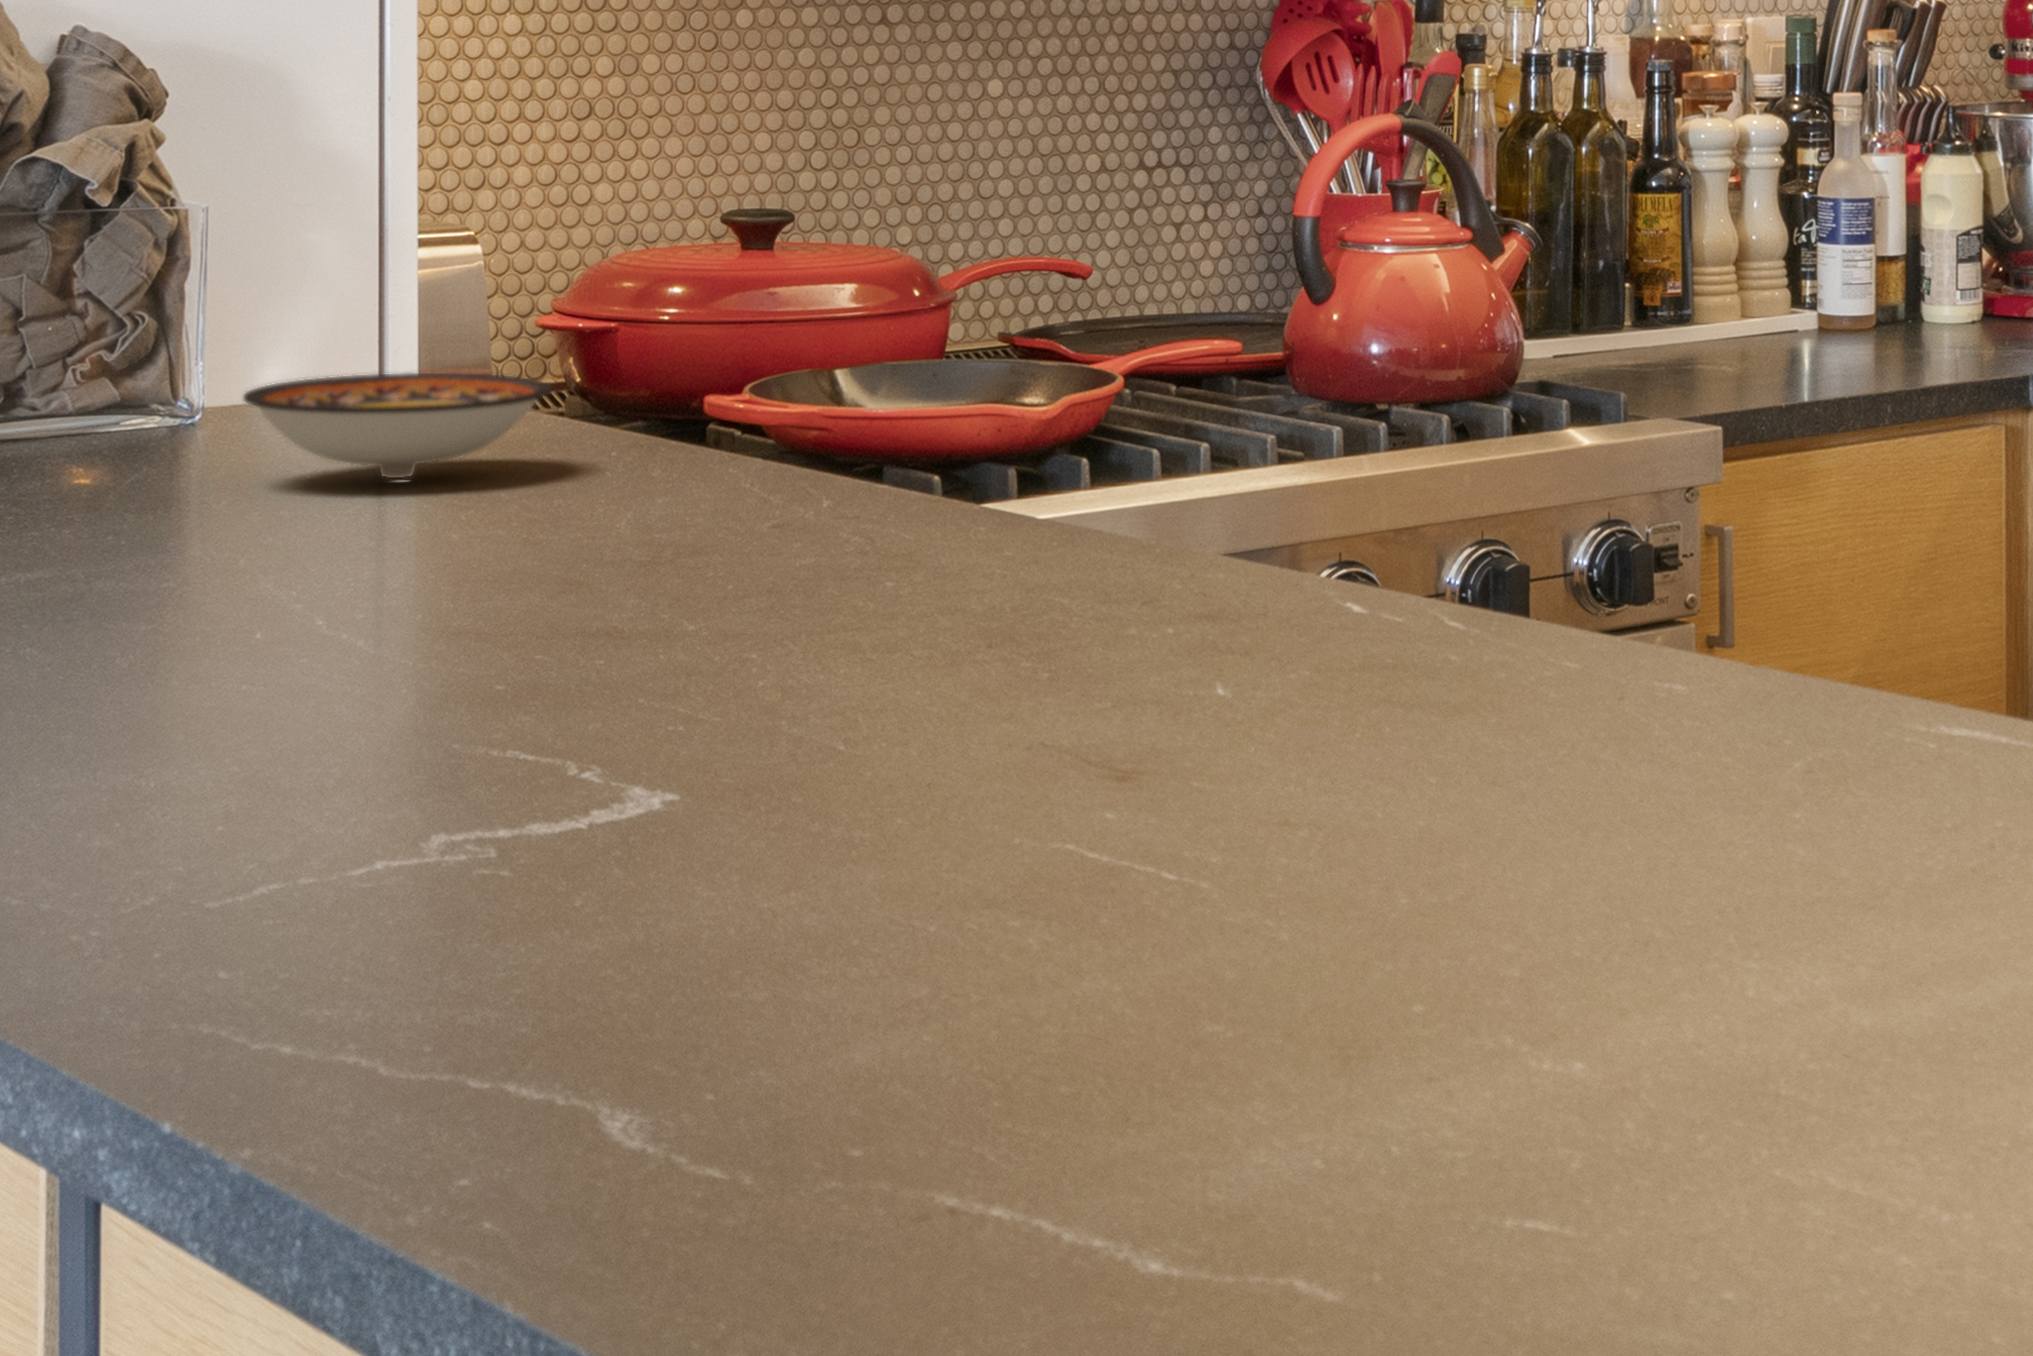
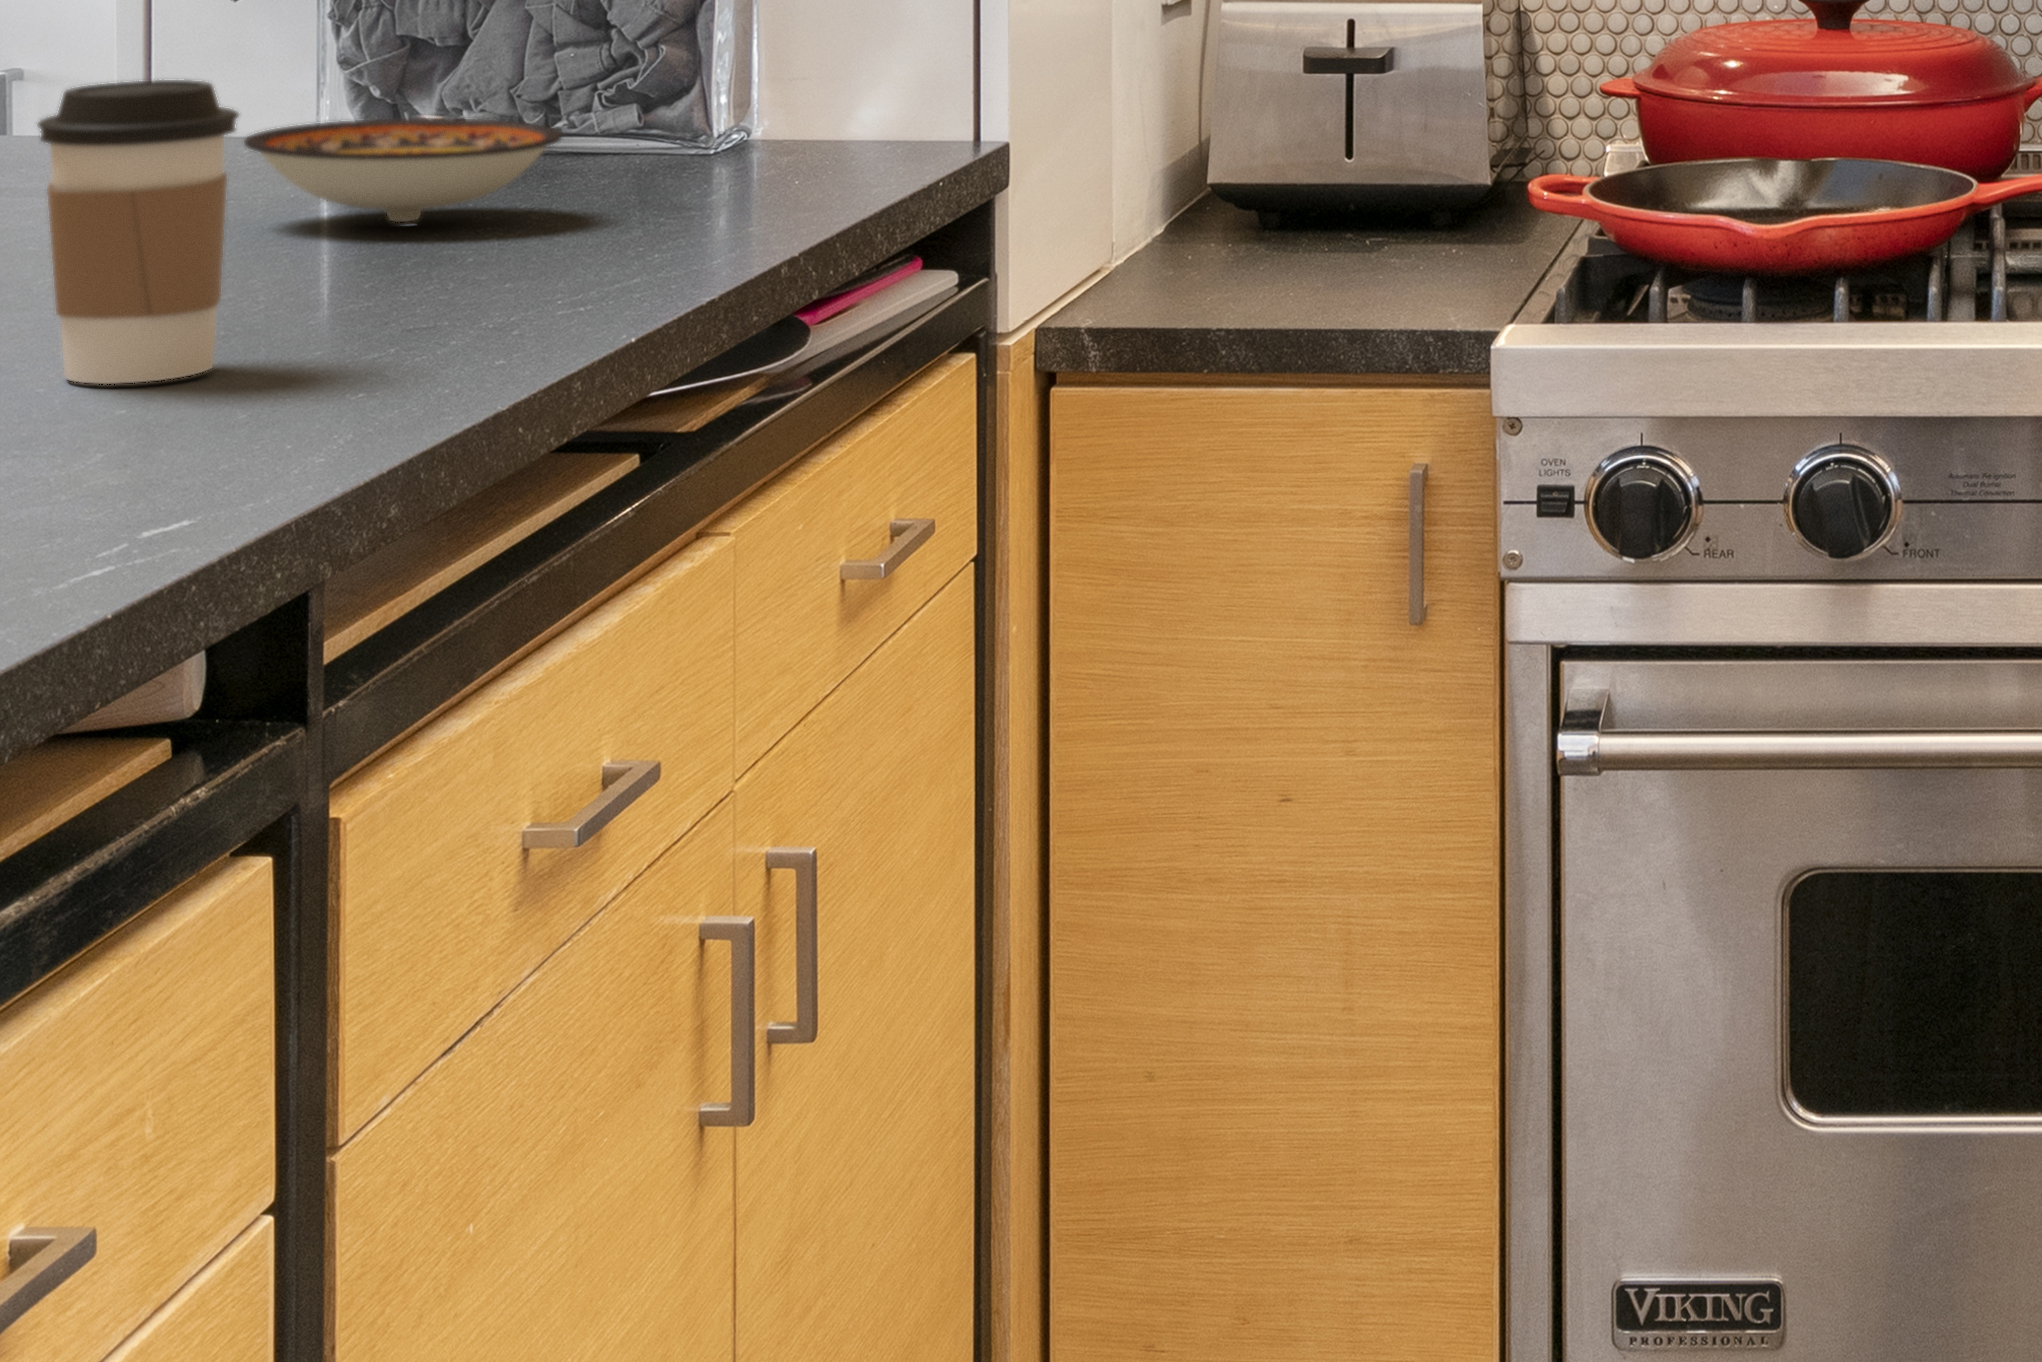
coffee cup: none [917,293,1089,570] -> present [37,80,239,384]

